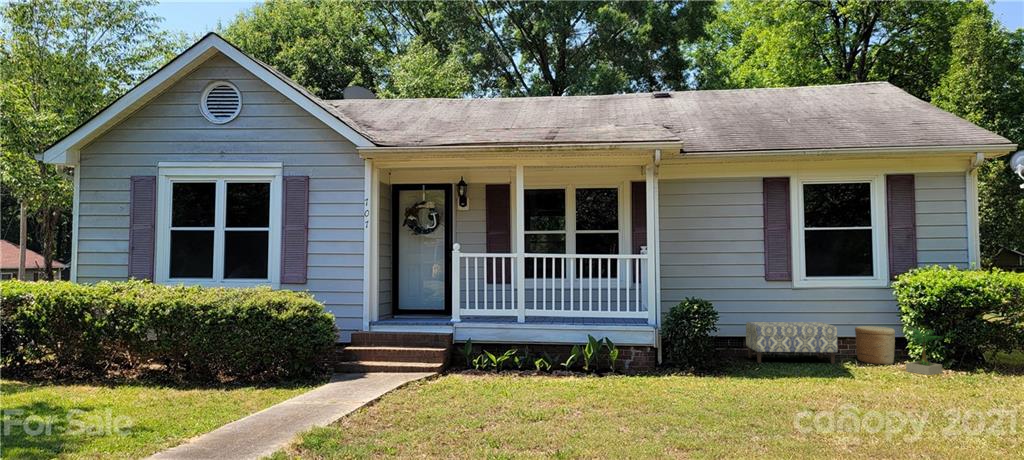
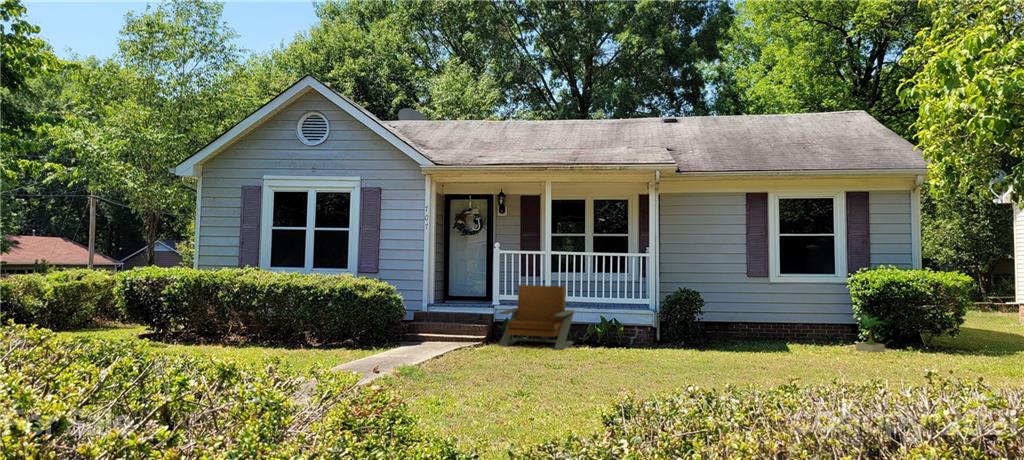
lounge chair: none [458,297,555,383] -> present [499,285,574,350]
bench: present [746,322,837,364] -> none [731,310,804,344]
woven basket: present [855,326,895,364] -> none [820,315,852,345]

